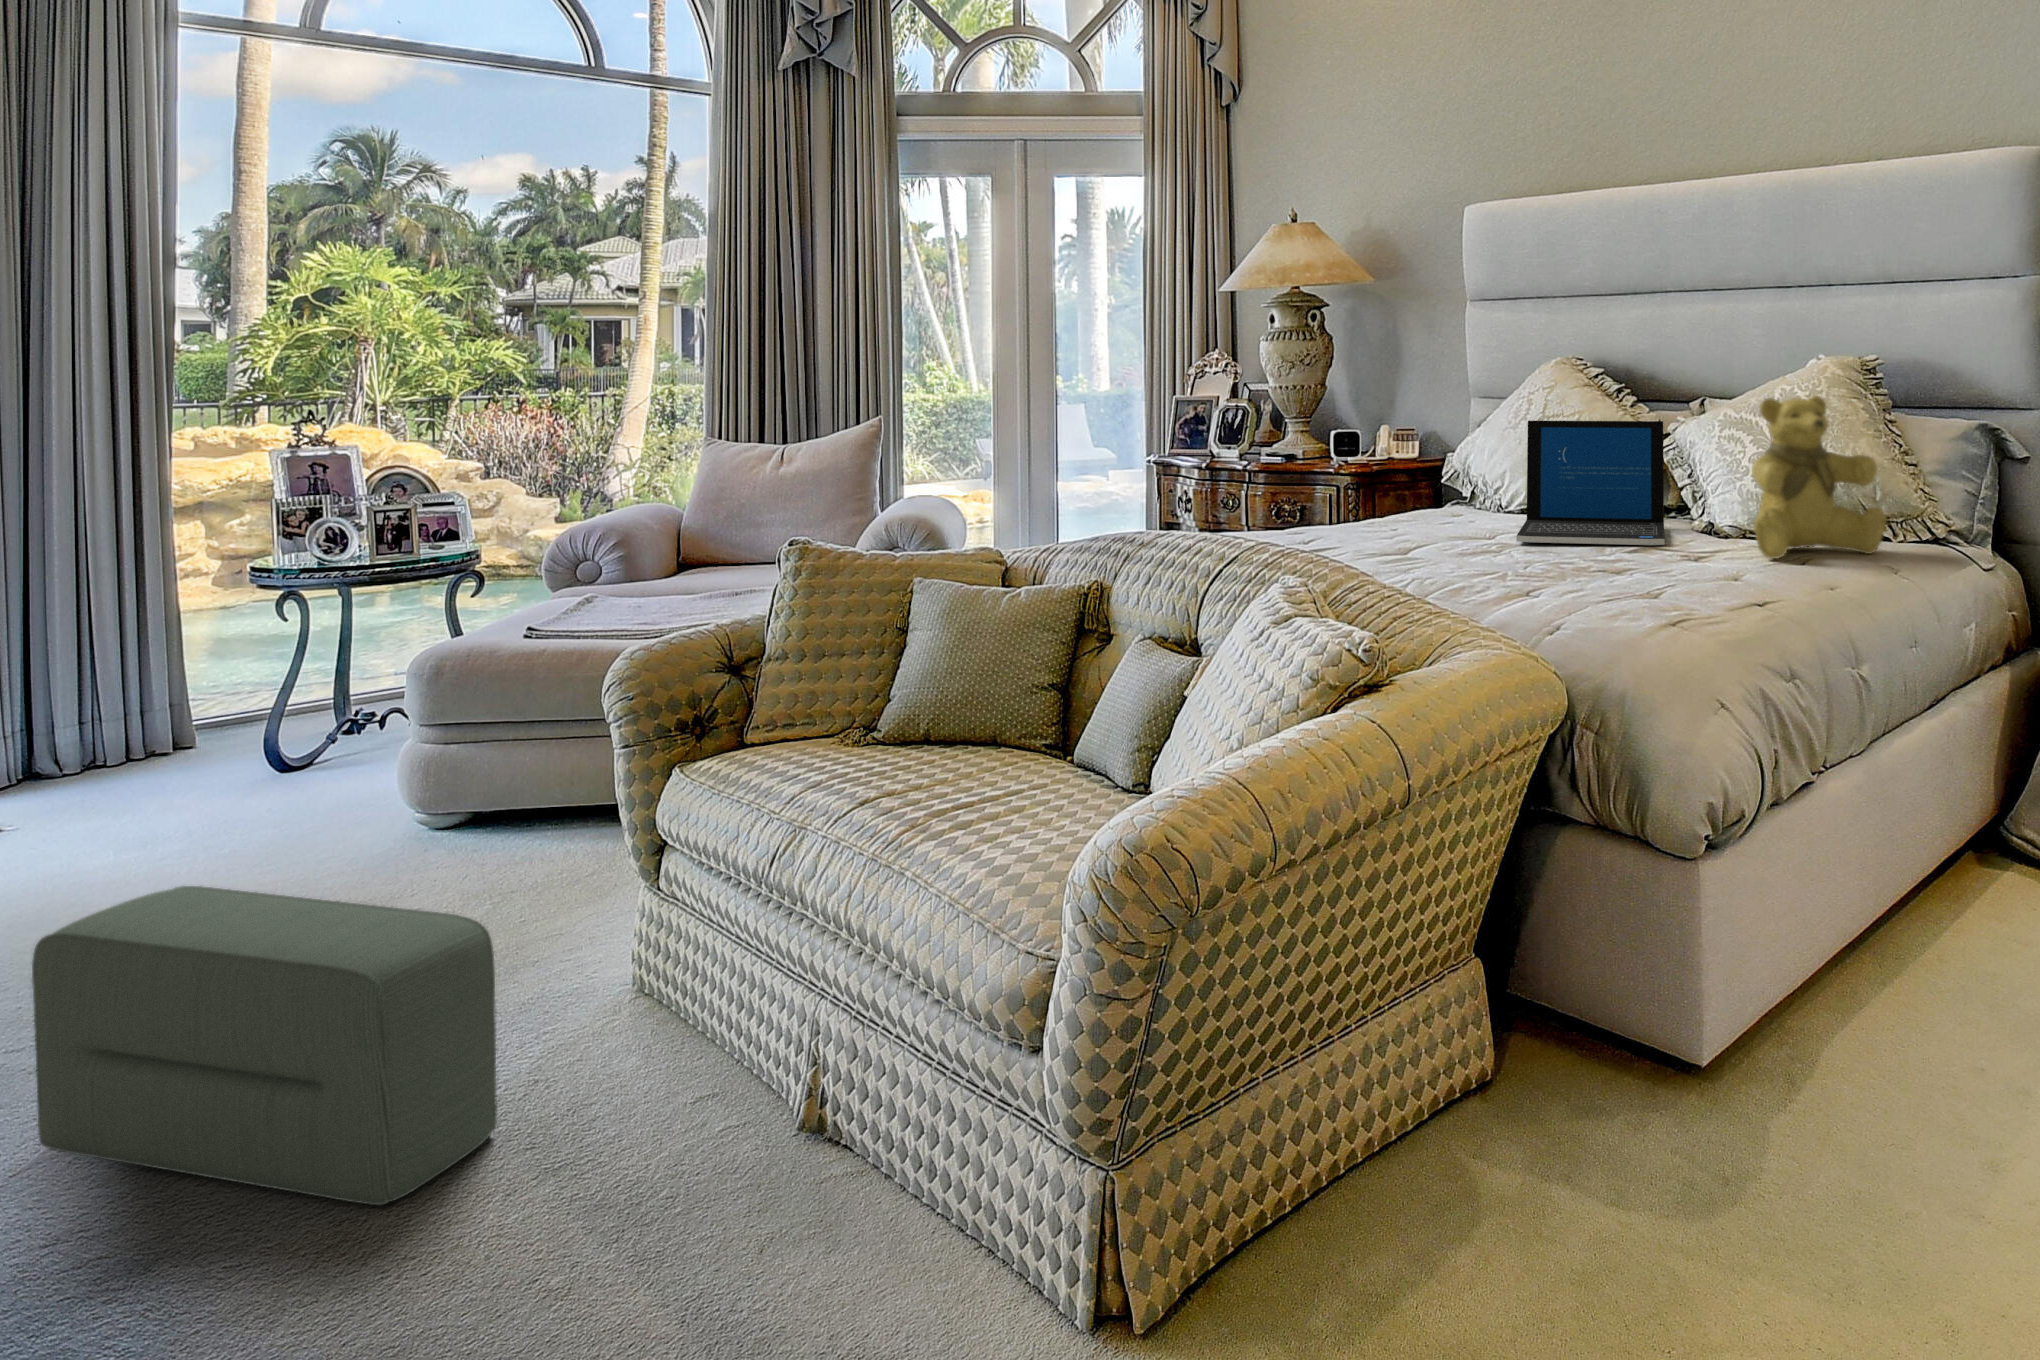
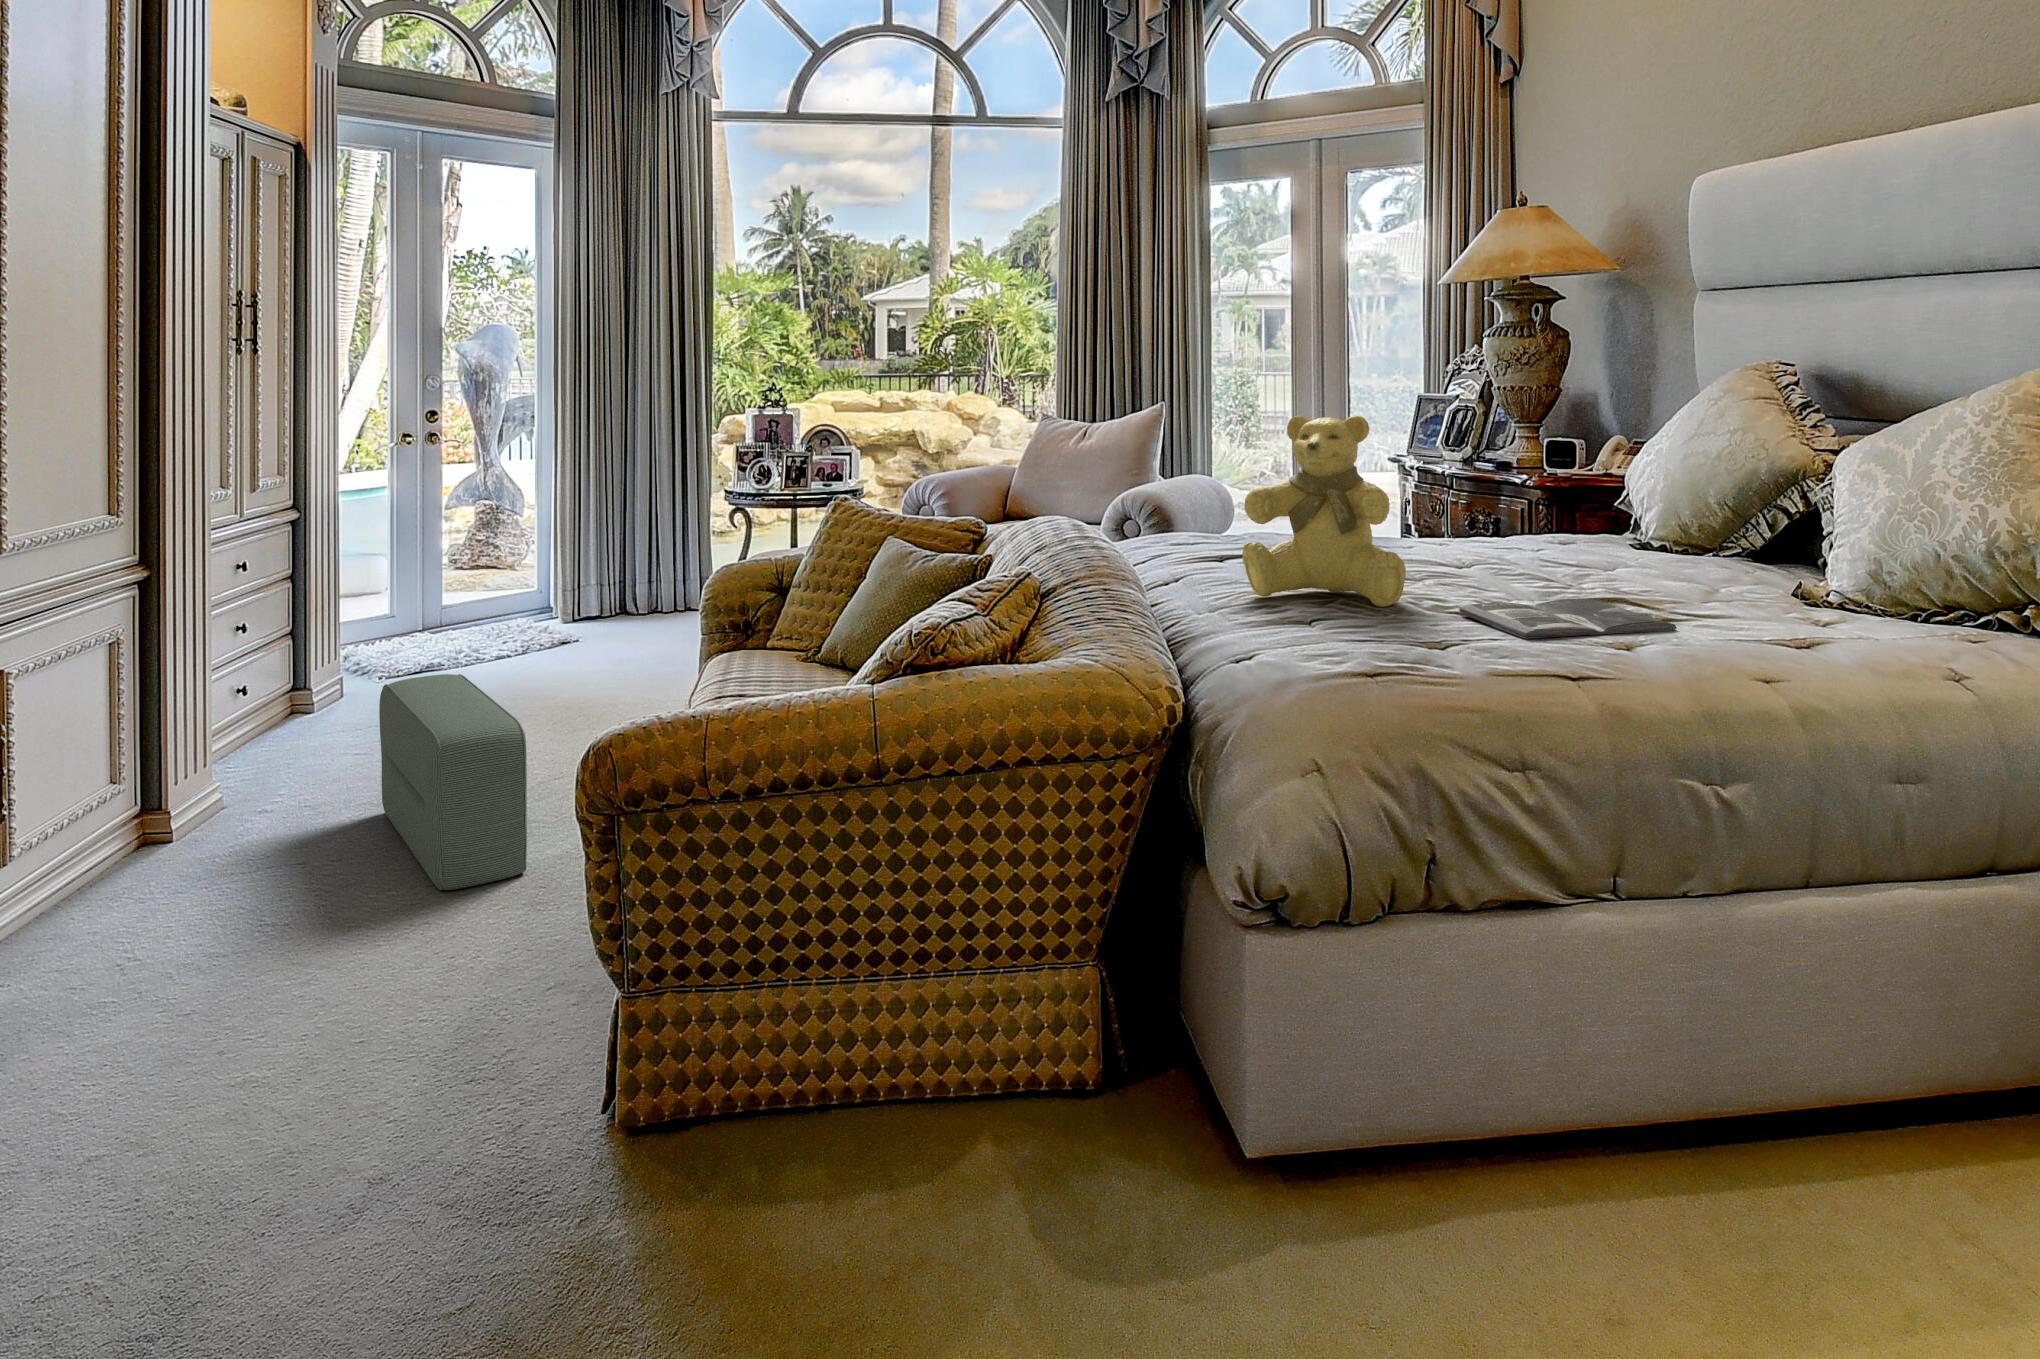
teddy bear: present [1752,396,1886,559] -> present [1242,416,1406,607]
laptop: present [1517,421,1665,545] -> none [1519,436,1769,599]
magazine: none [1580,552,1733,586] -> present [1459,598,1677,638]

